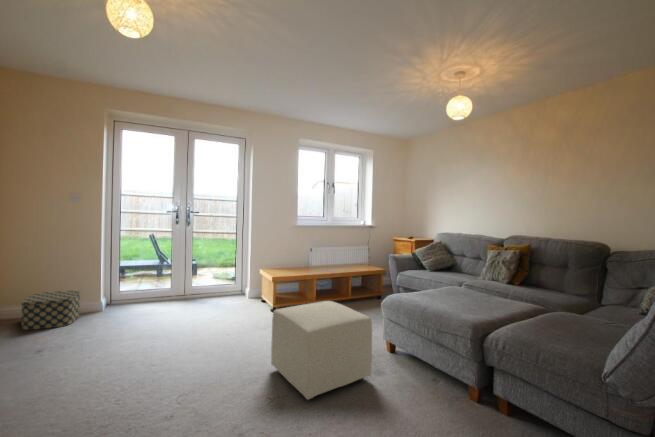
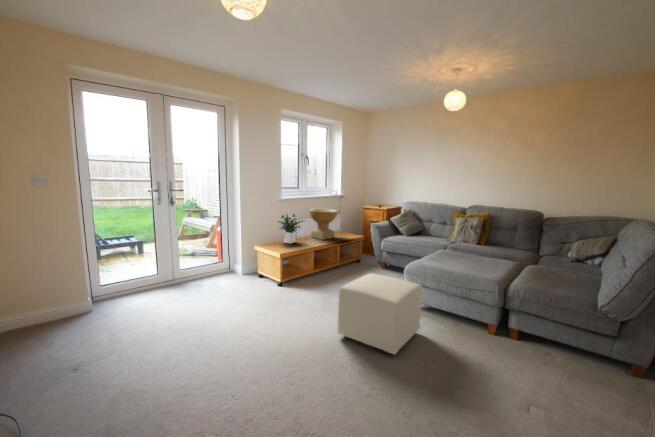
decorative bowl: none [326,238,355,269] -> present [310,209,337,240]
flower arrangement: none [285,239,314,270] -> present [278,214,303,244]
storage box: present [21,291,80,330] -> none [6,290,73,344]

